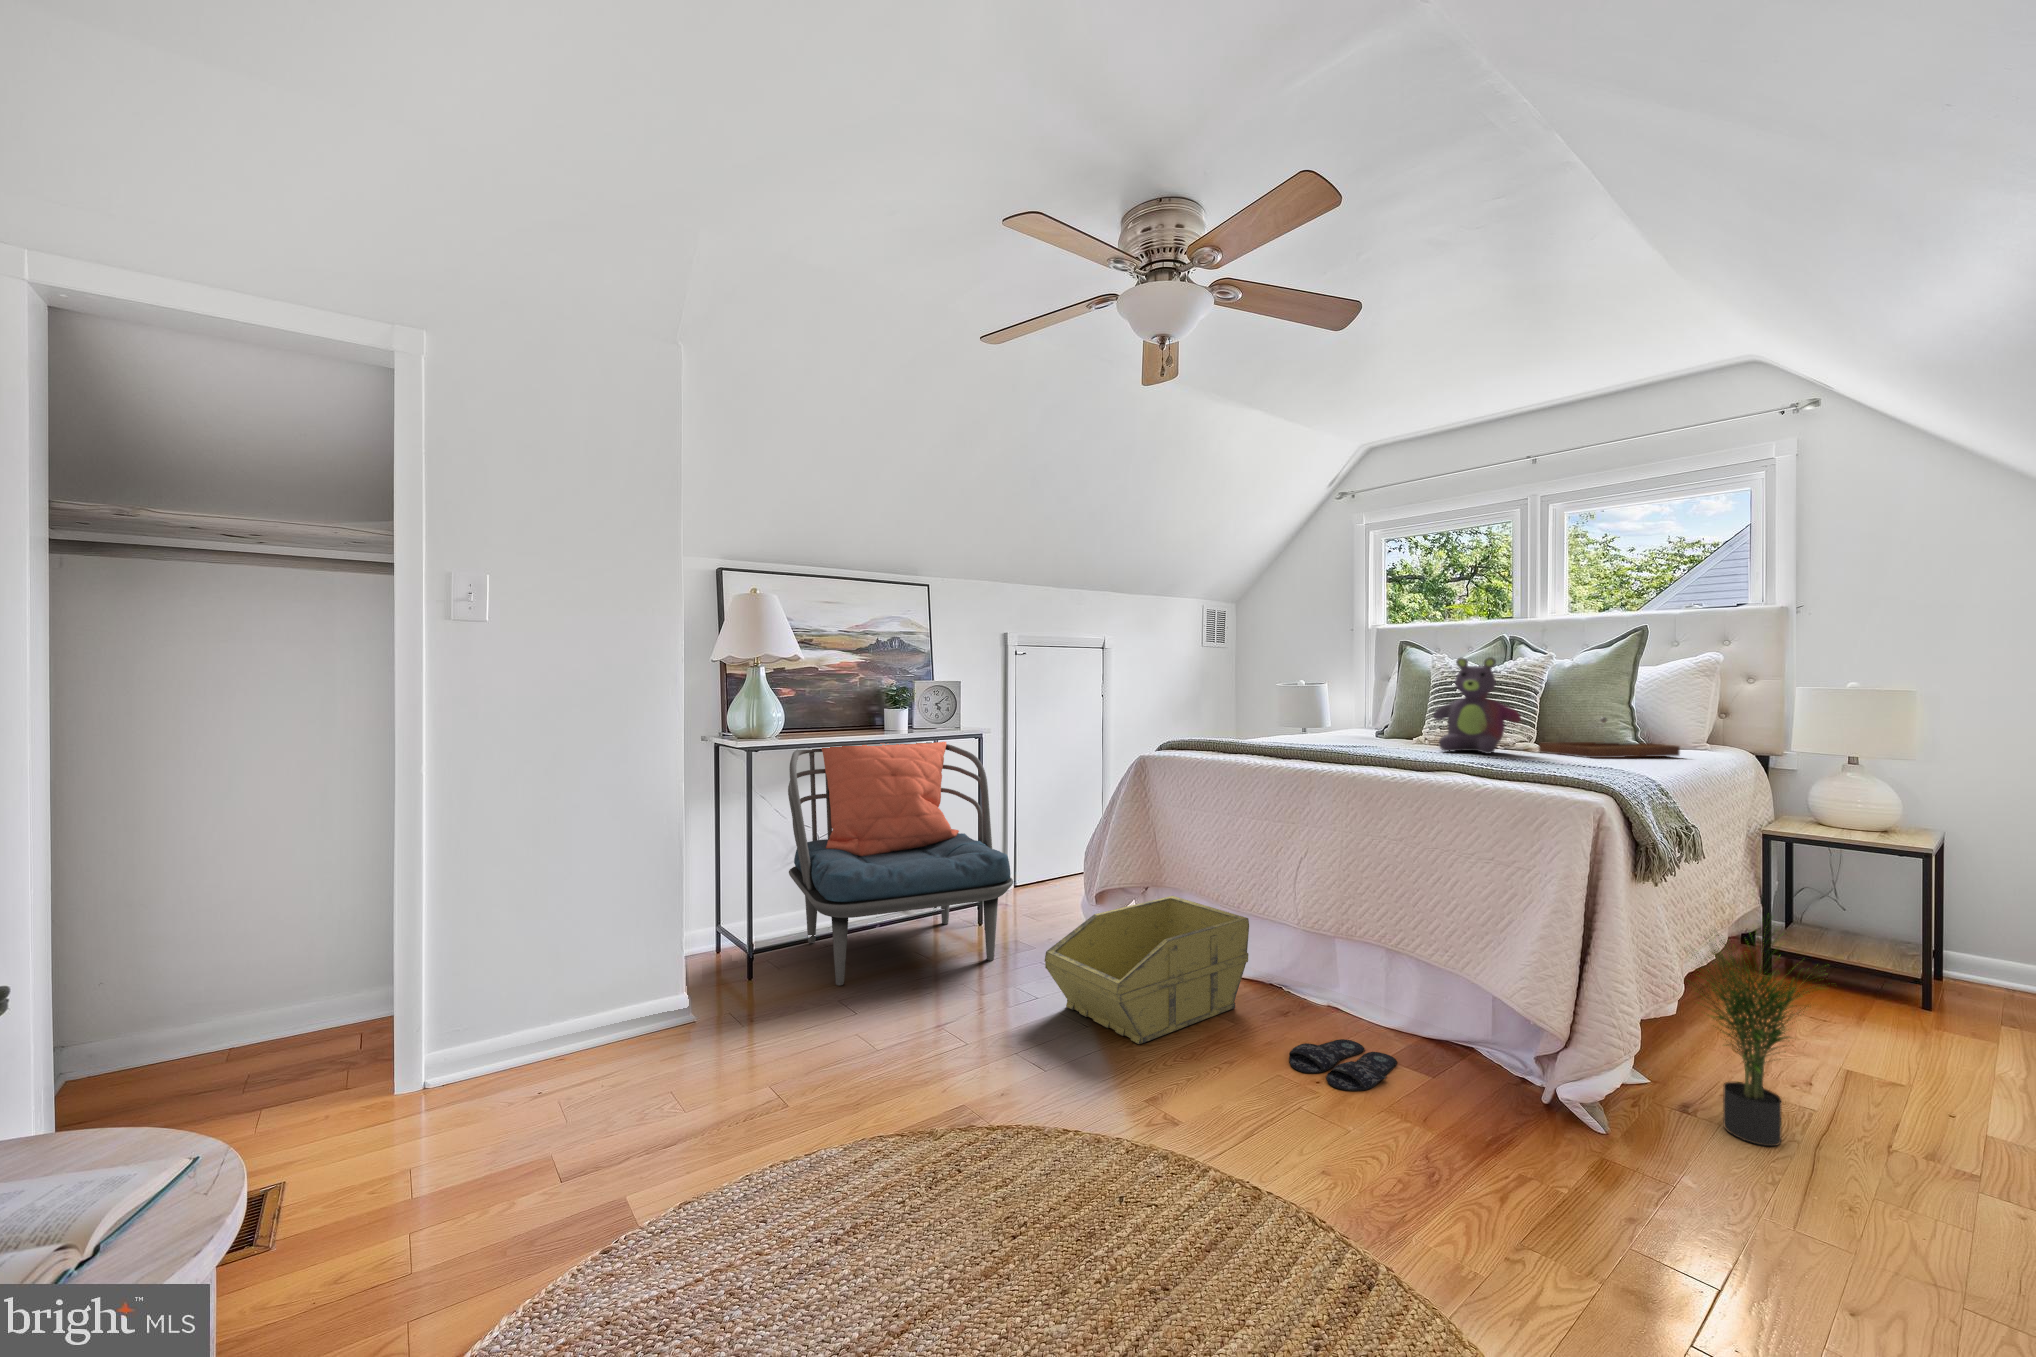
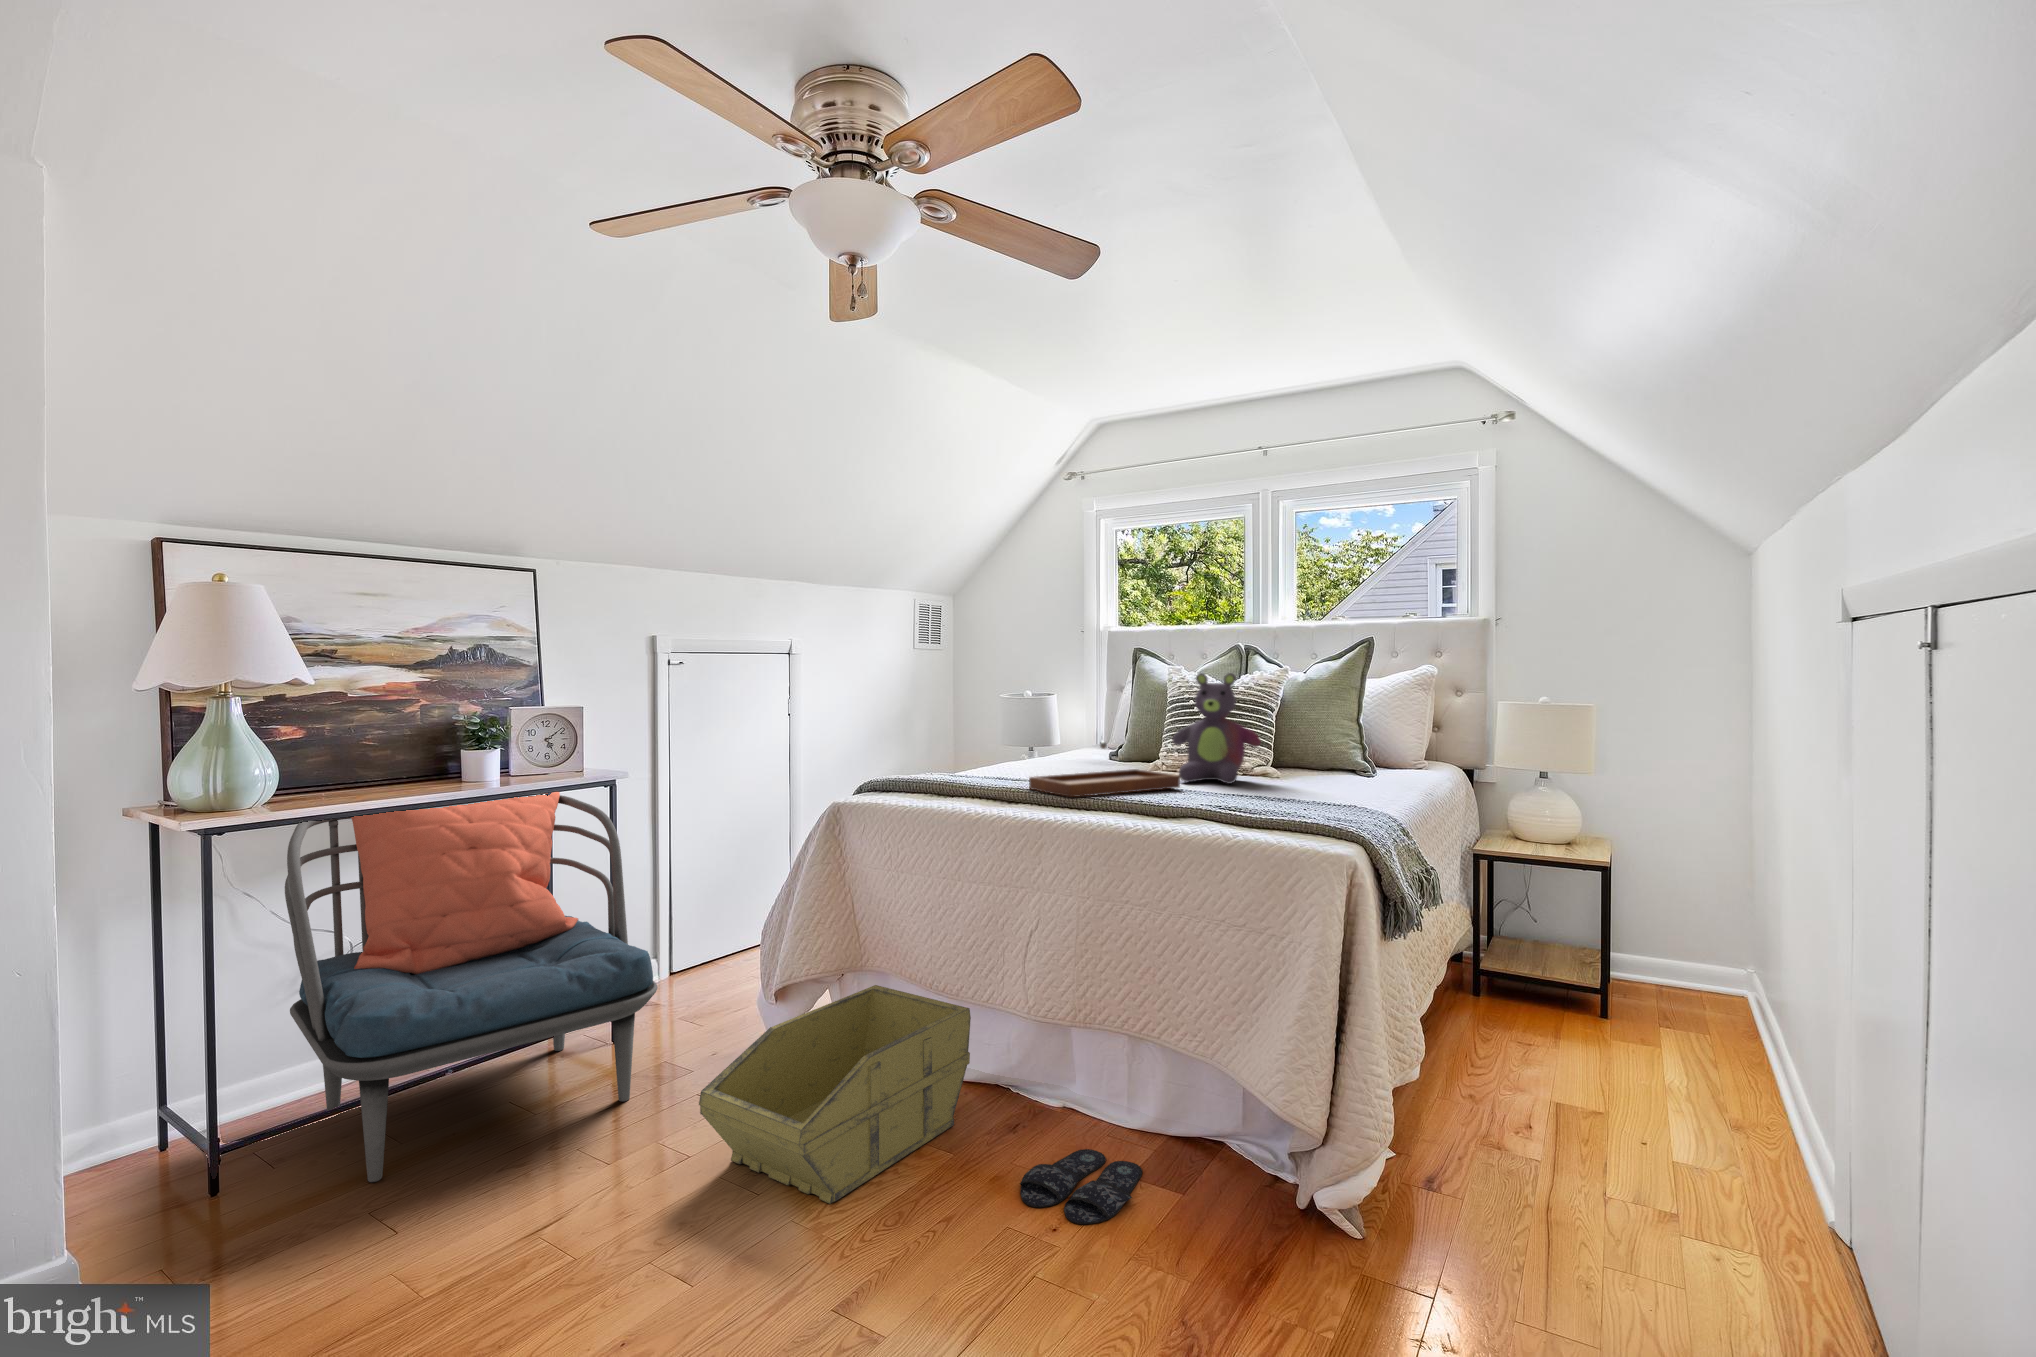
tray: present [1539,717,1680,758] -> present [1029,741,1180,797]
potted plant: present [1692,920,1821,1146] -> none [1416,956,1563,1208]

